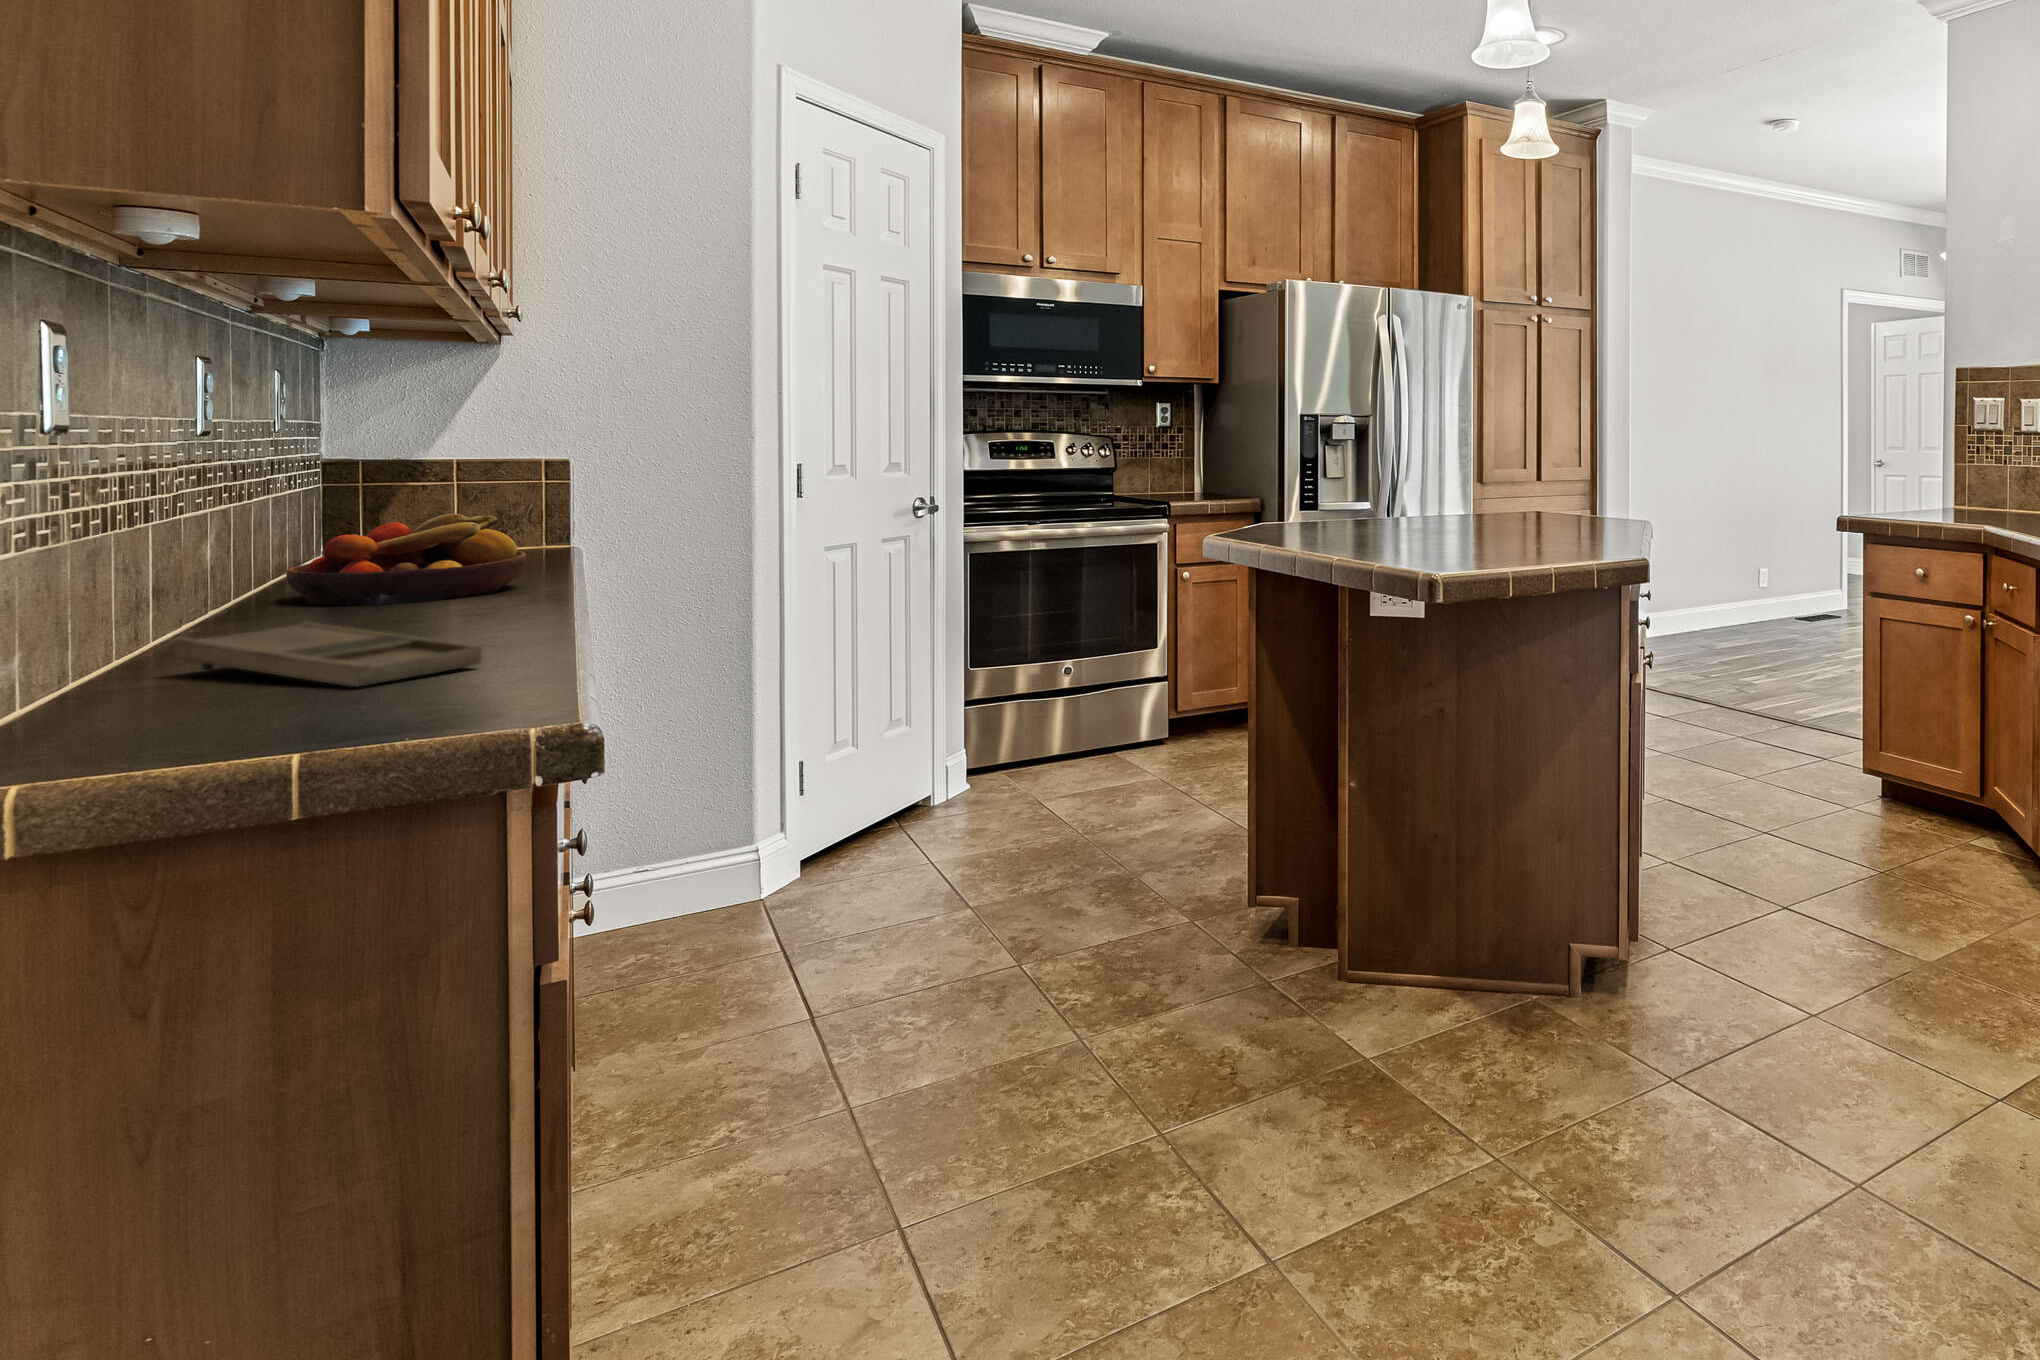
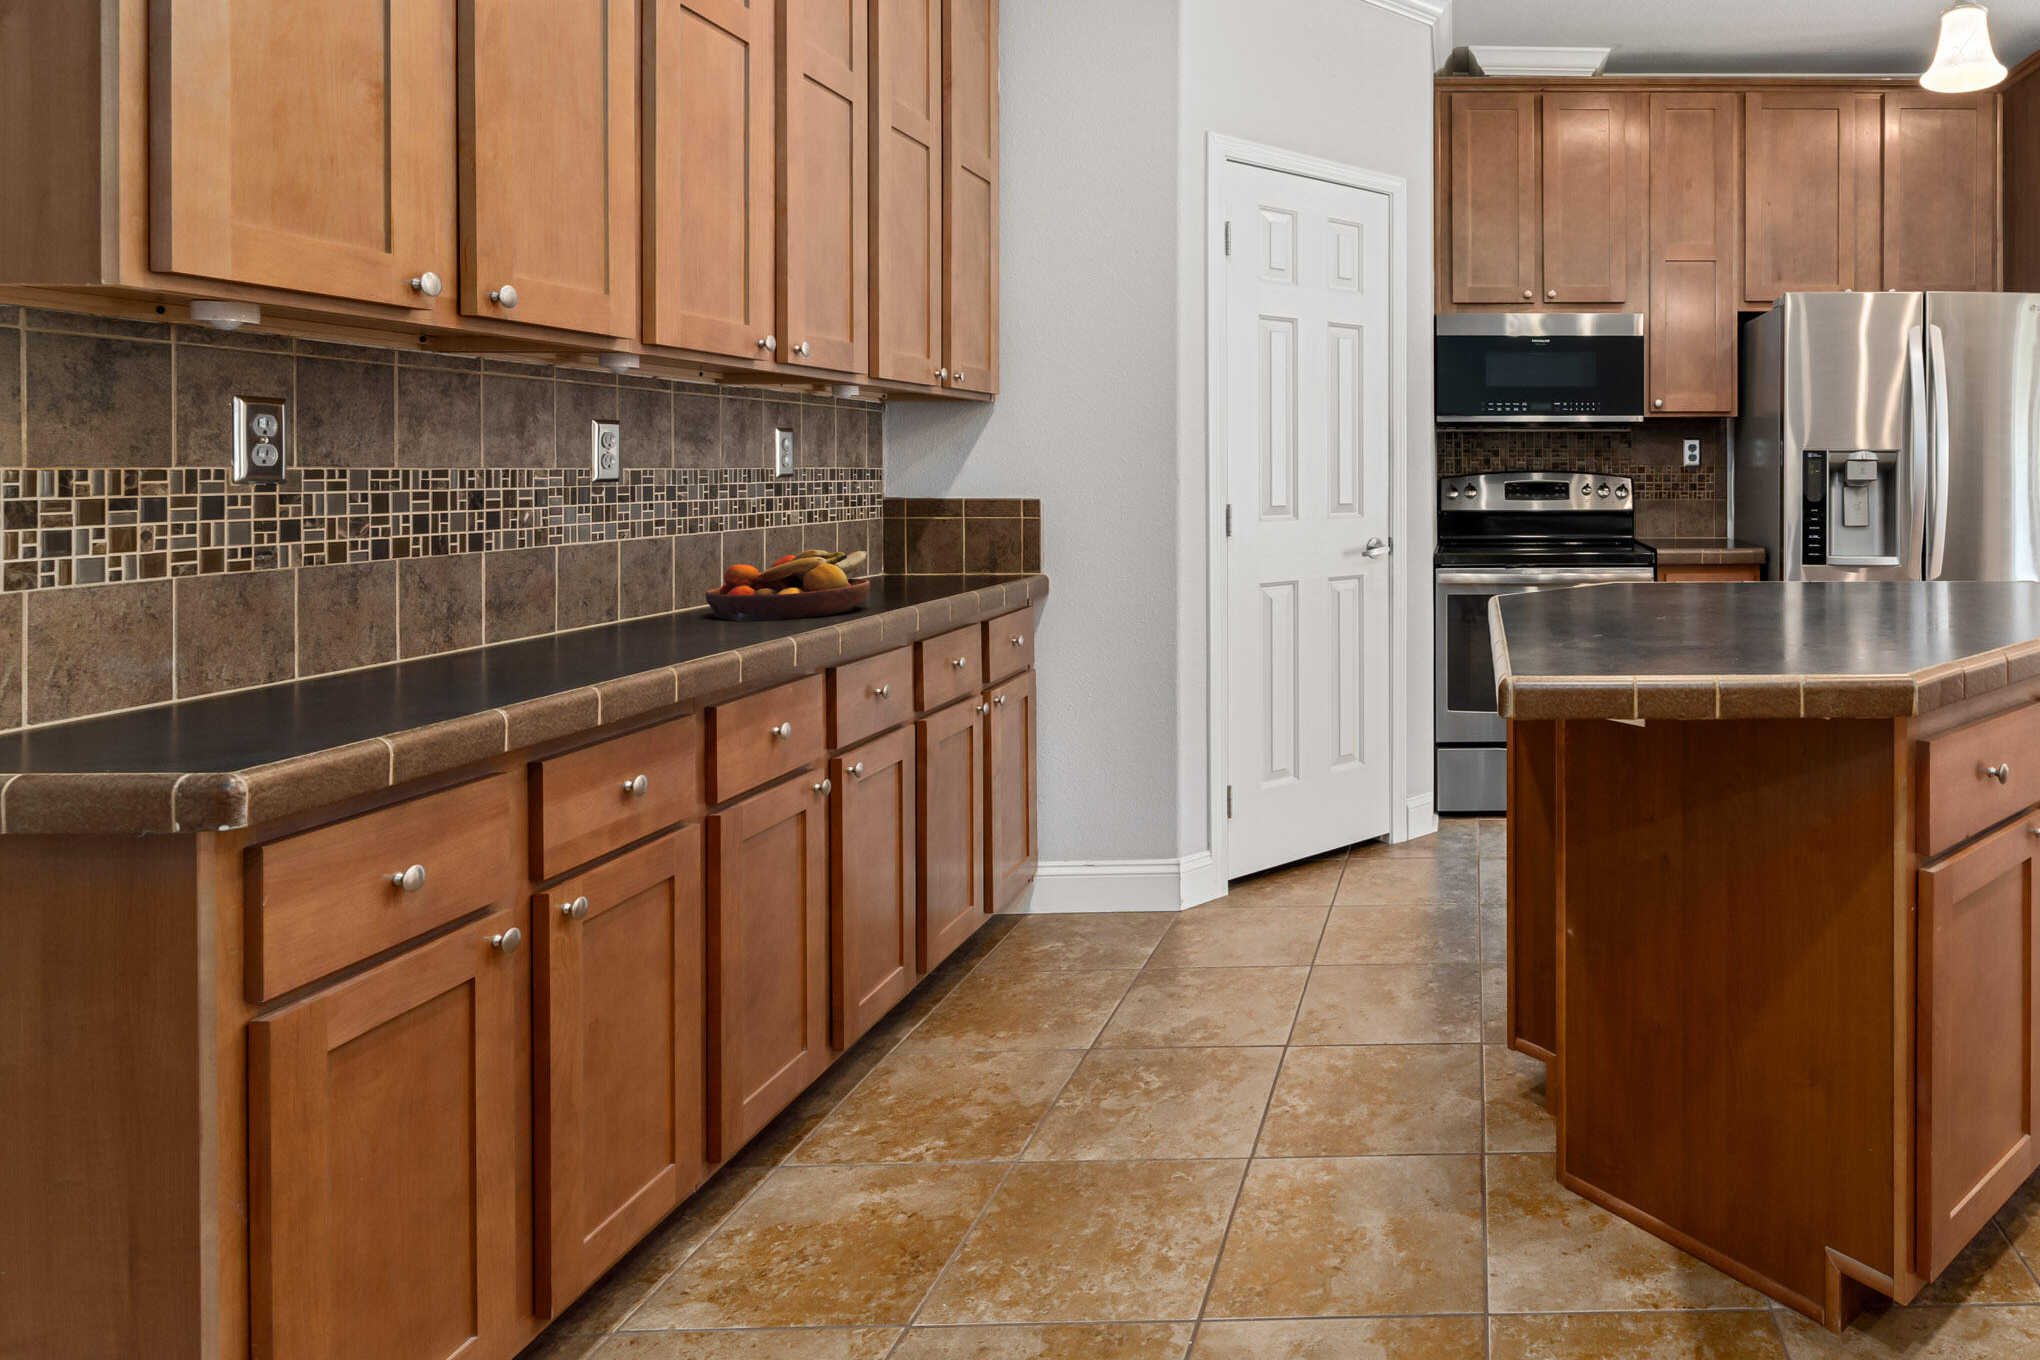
tray: present [174,622,482,687] -> none [396,637,514,695]

